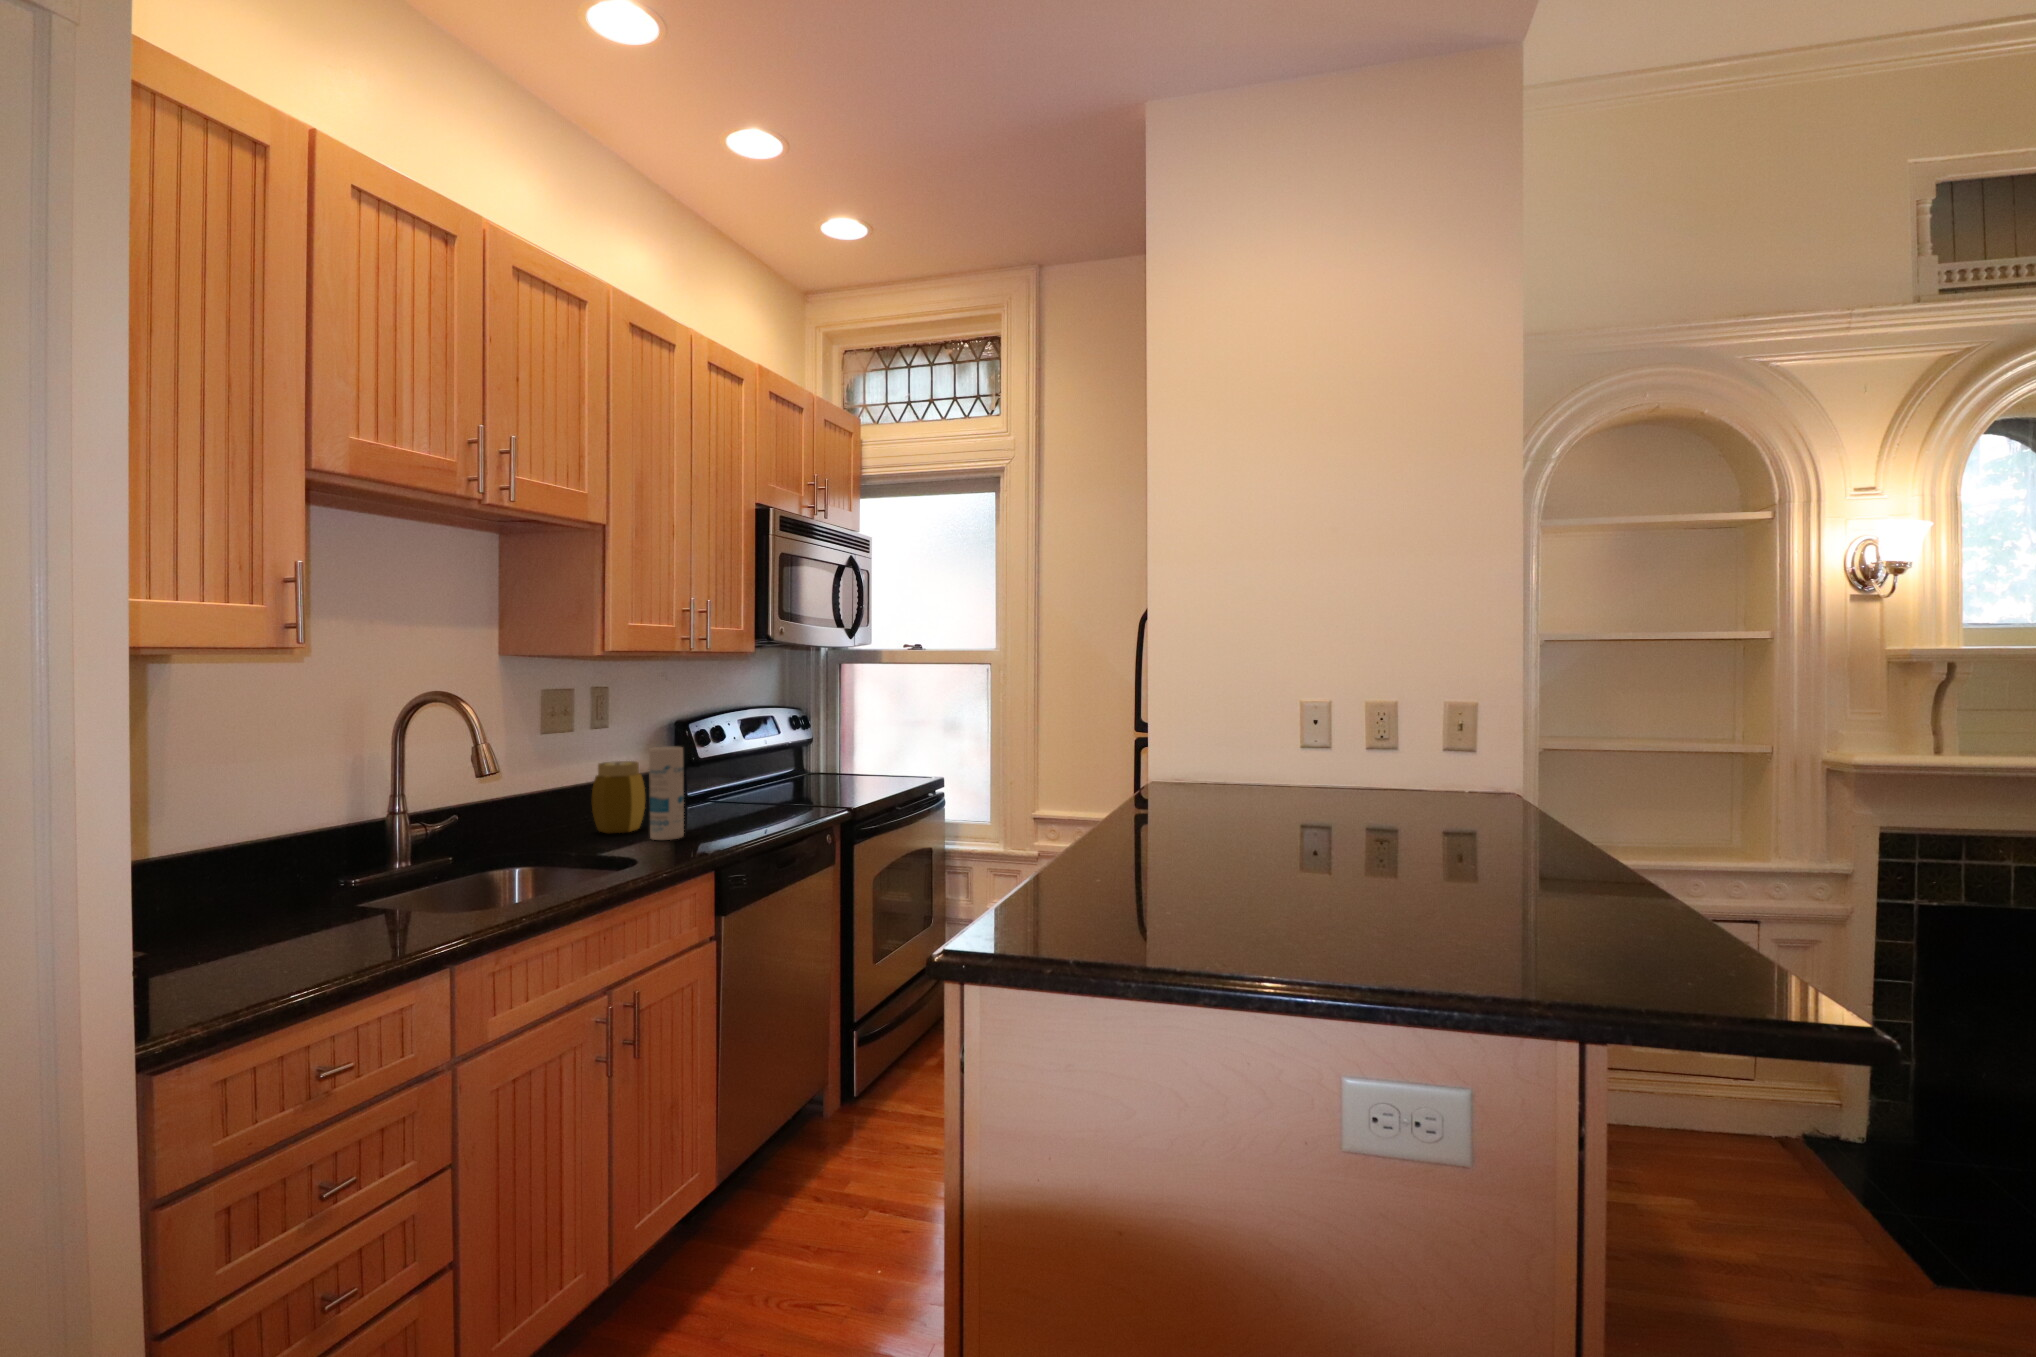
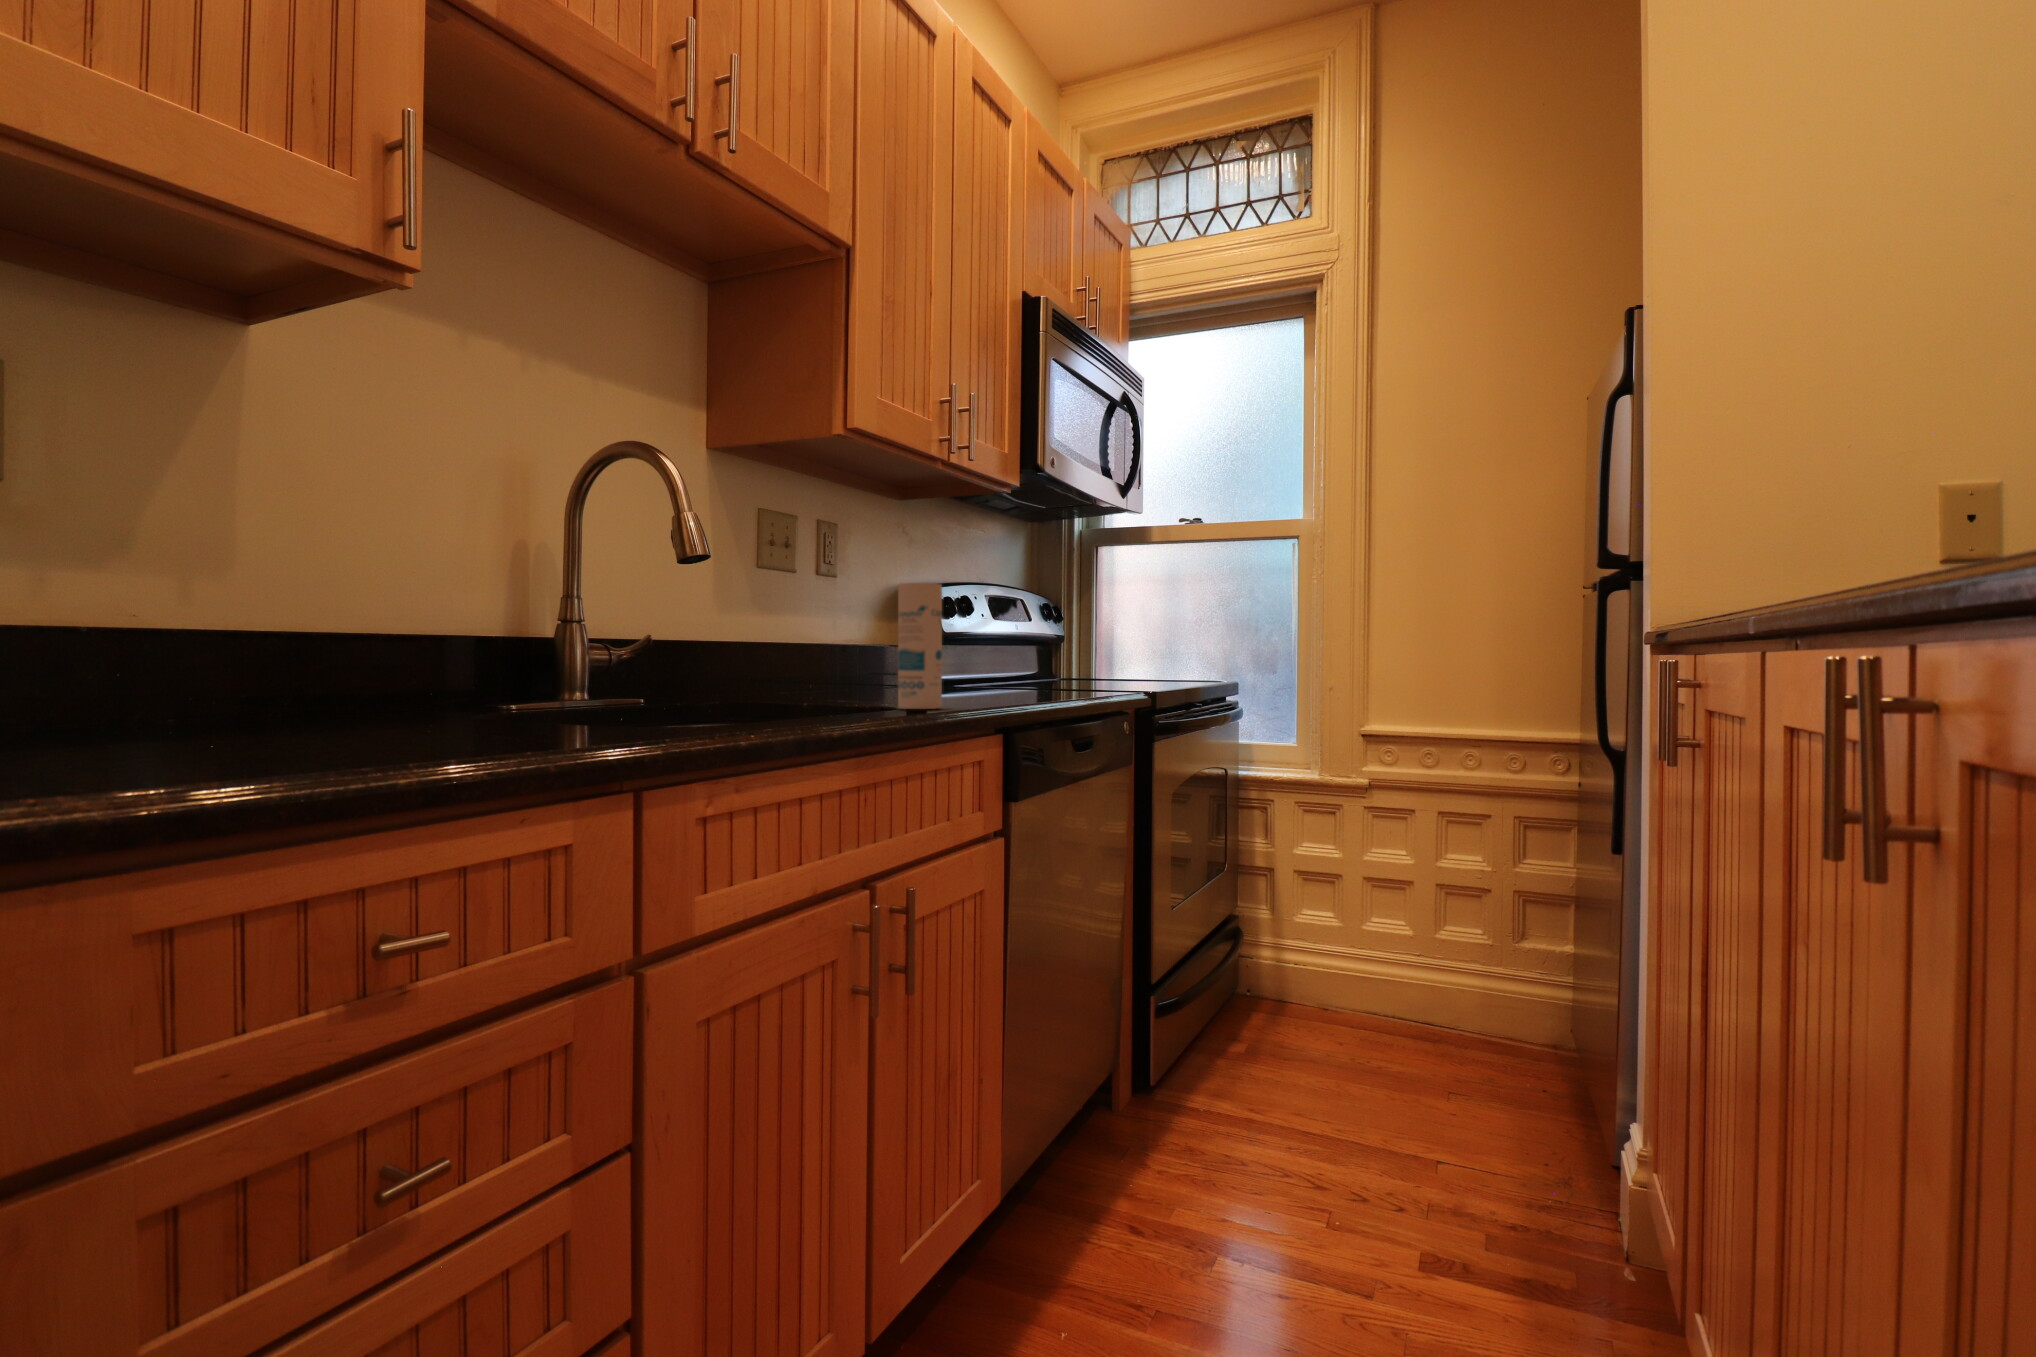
jar: present [592,761,645,833] -> none [820,613,887,705]

